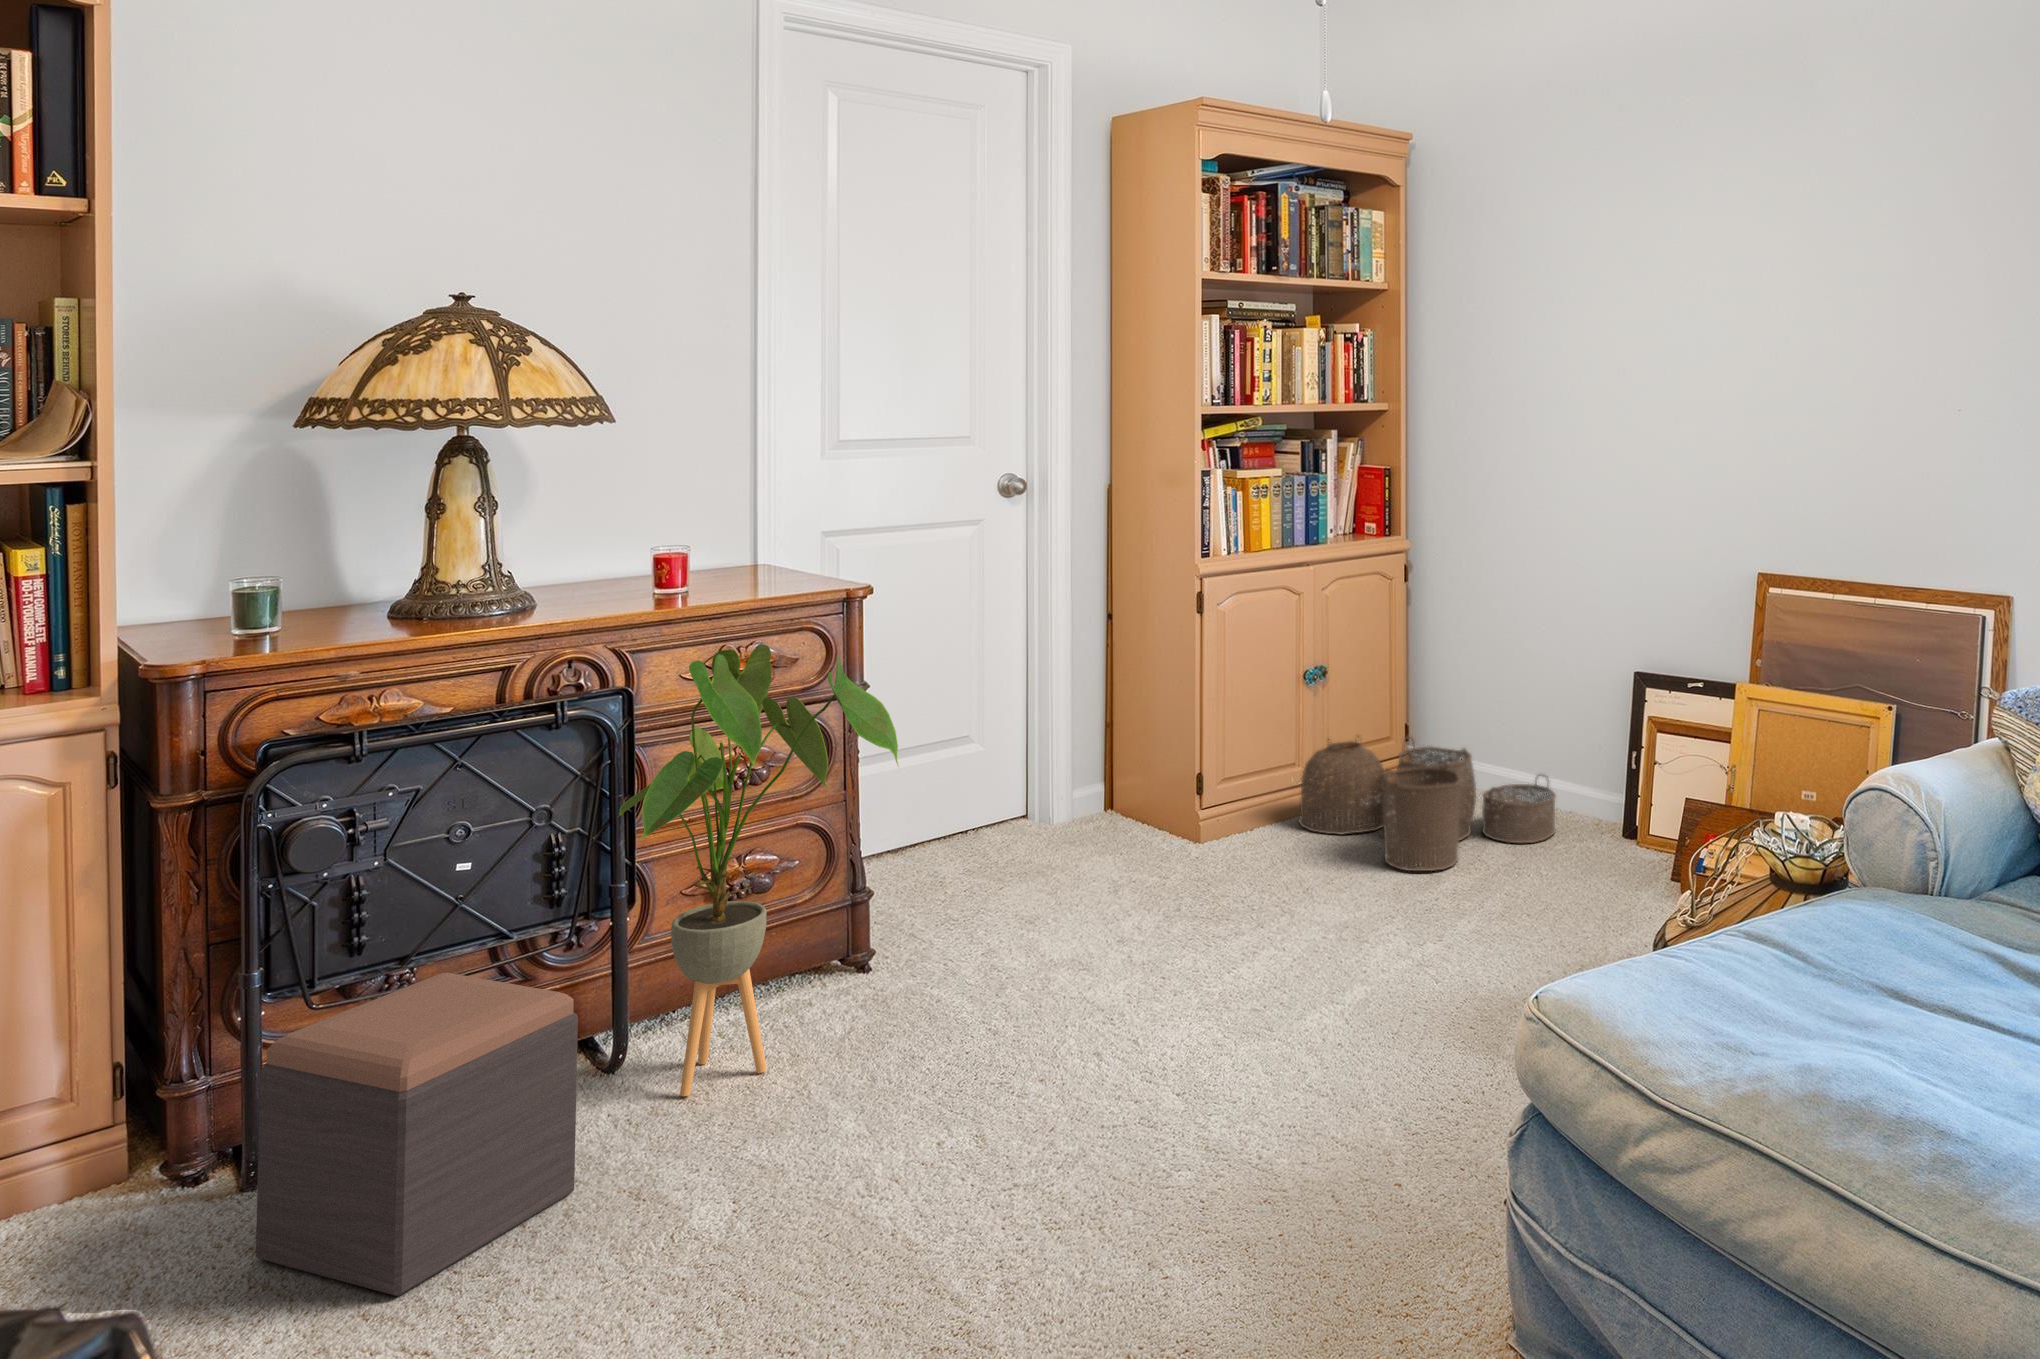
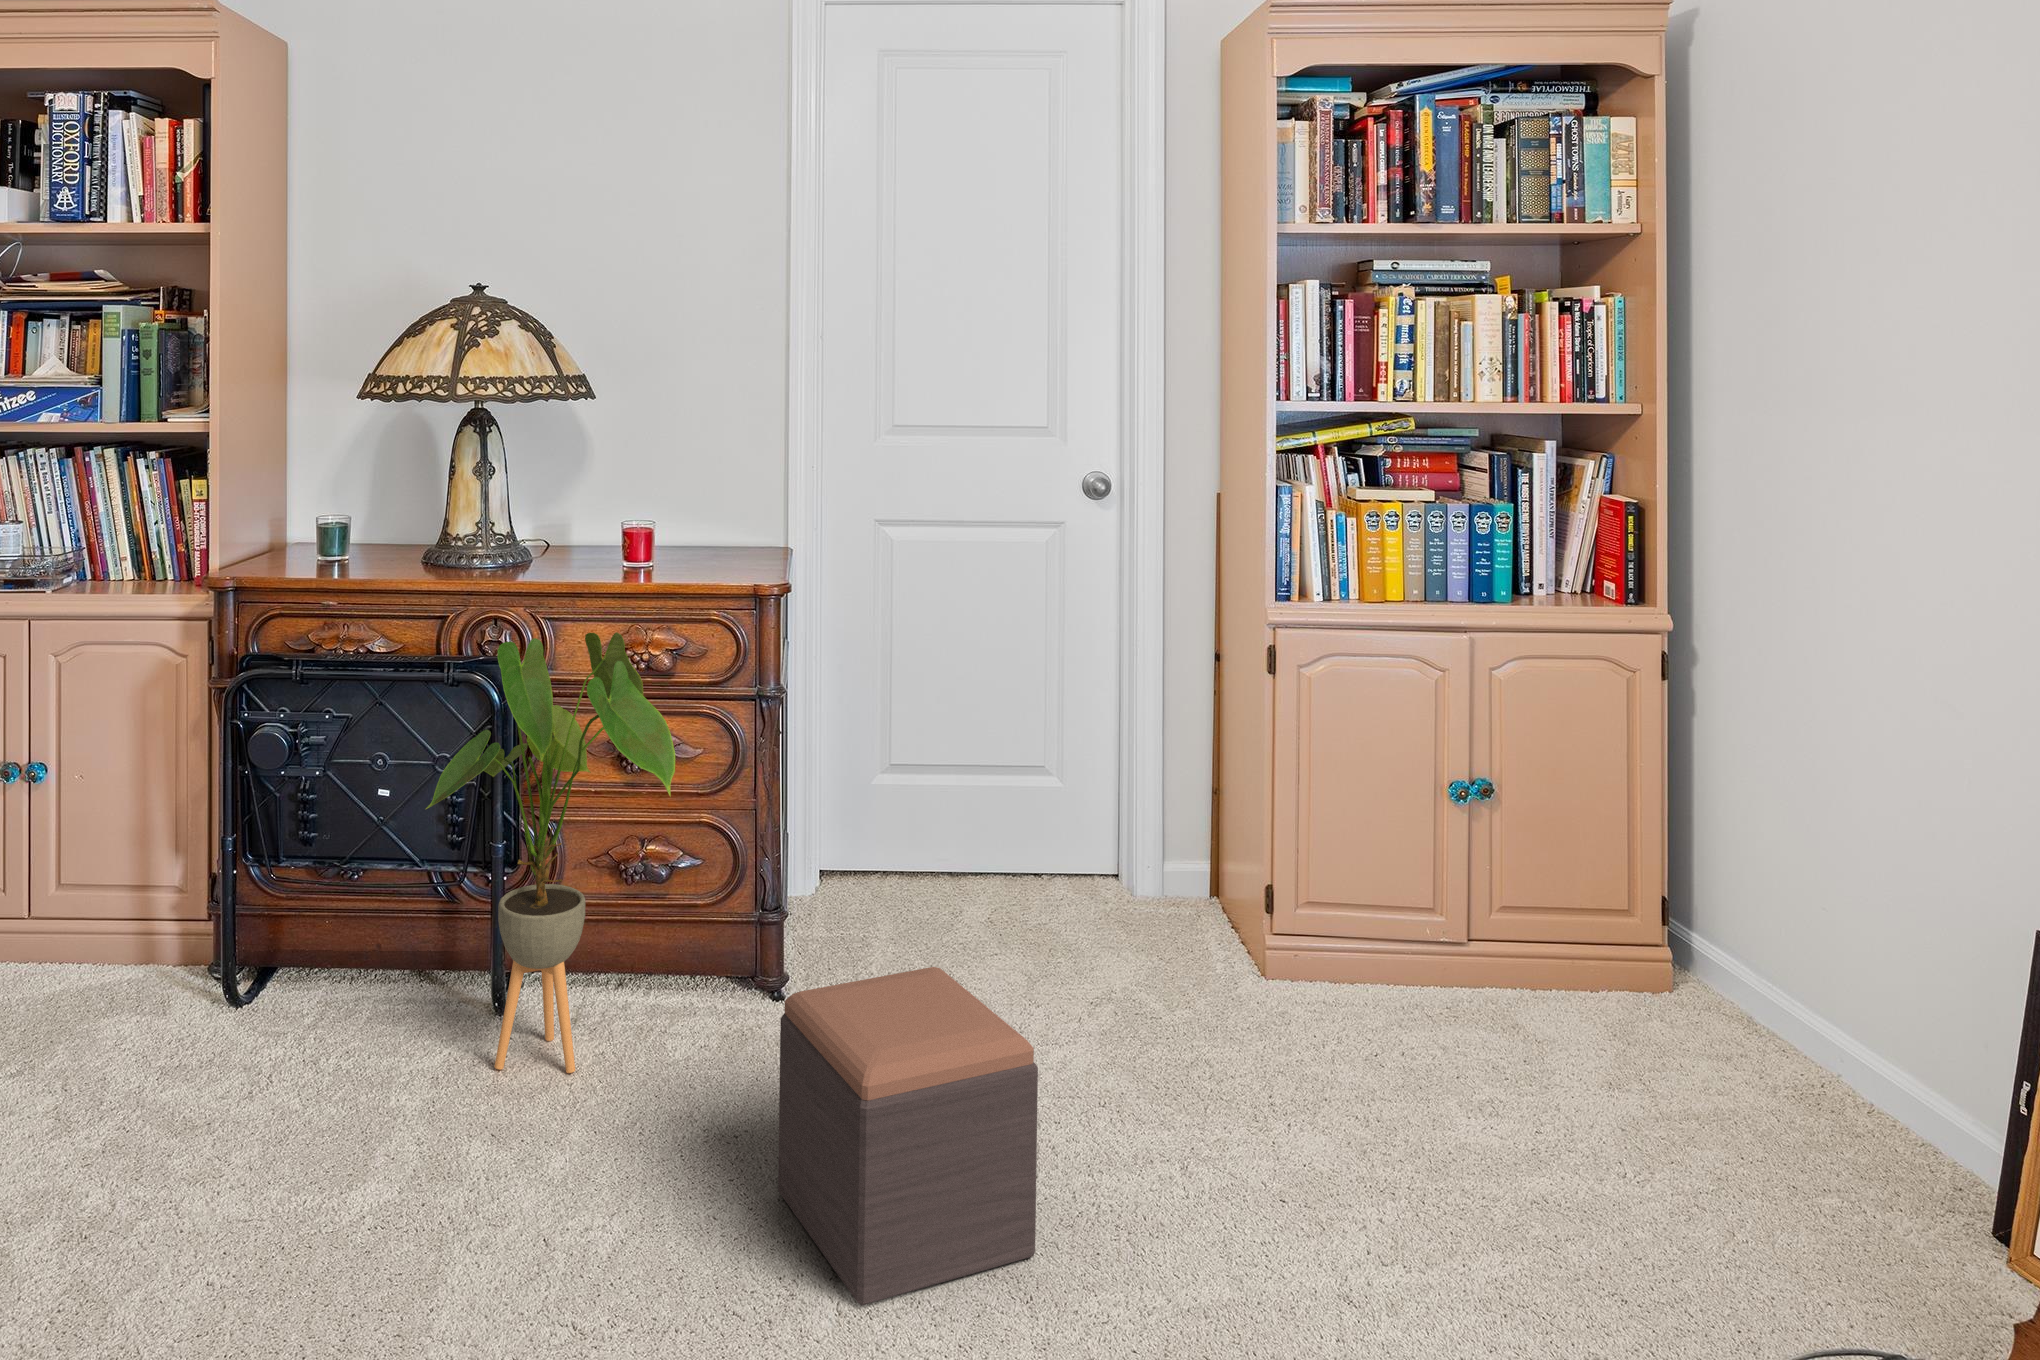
woven basket: present [1299,736,1556,871] -> none [1413,880,1842,1163]
footstool: present [256,973,578,1296] -> present [778,967,1038,1306]

